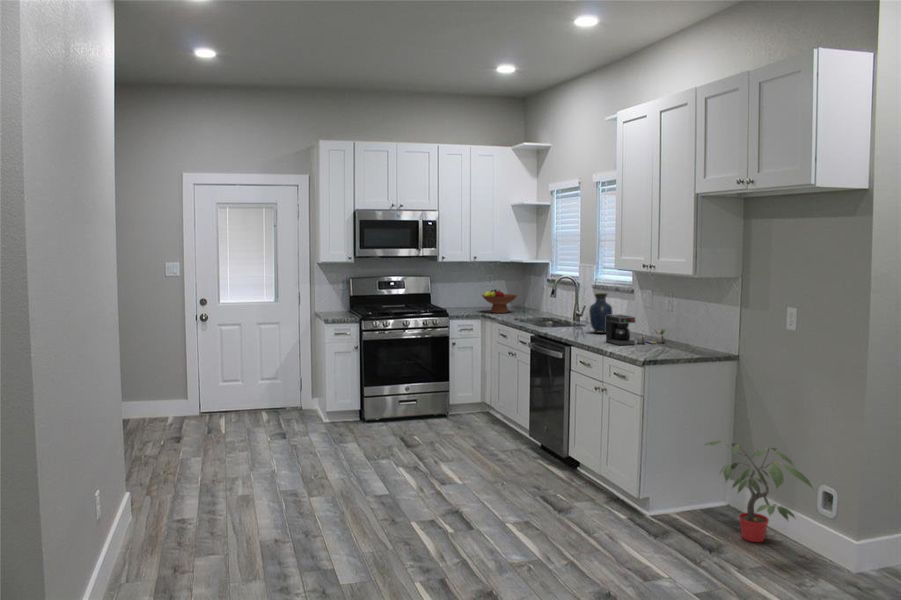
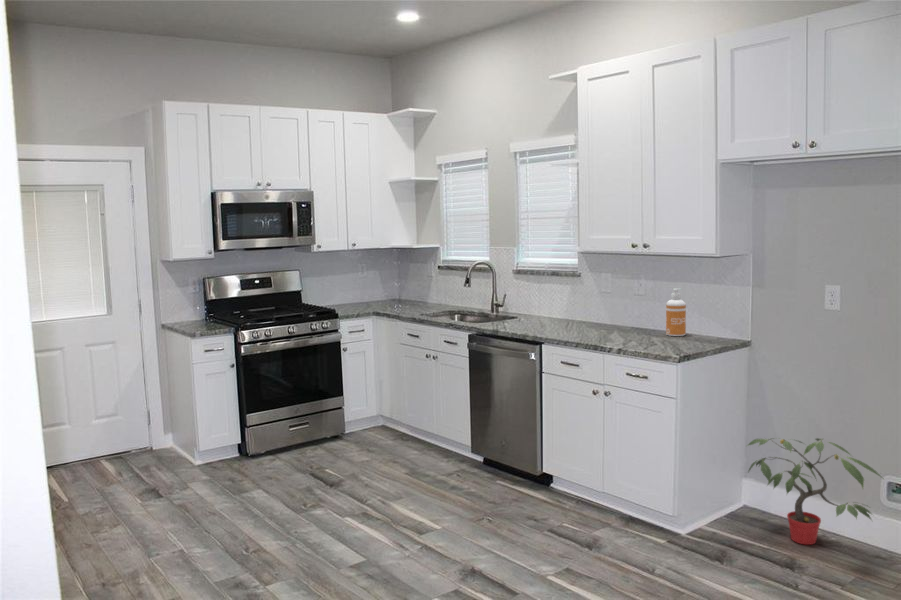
fruit bowl: present [482,289,517,313] -> none [368,281,410,308]
vase: present [589,293,613,332] -> none [540,279,566,324]
soap dispenser: none [675,306,693,349] -> present [666,288,686,336]
coffee maker: present [606,315,666,345] -> none [585,302,645,338]

